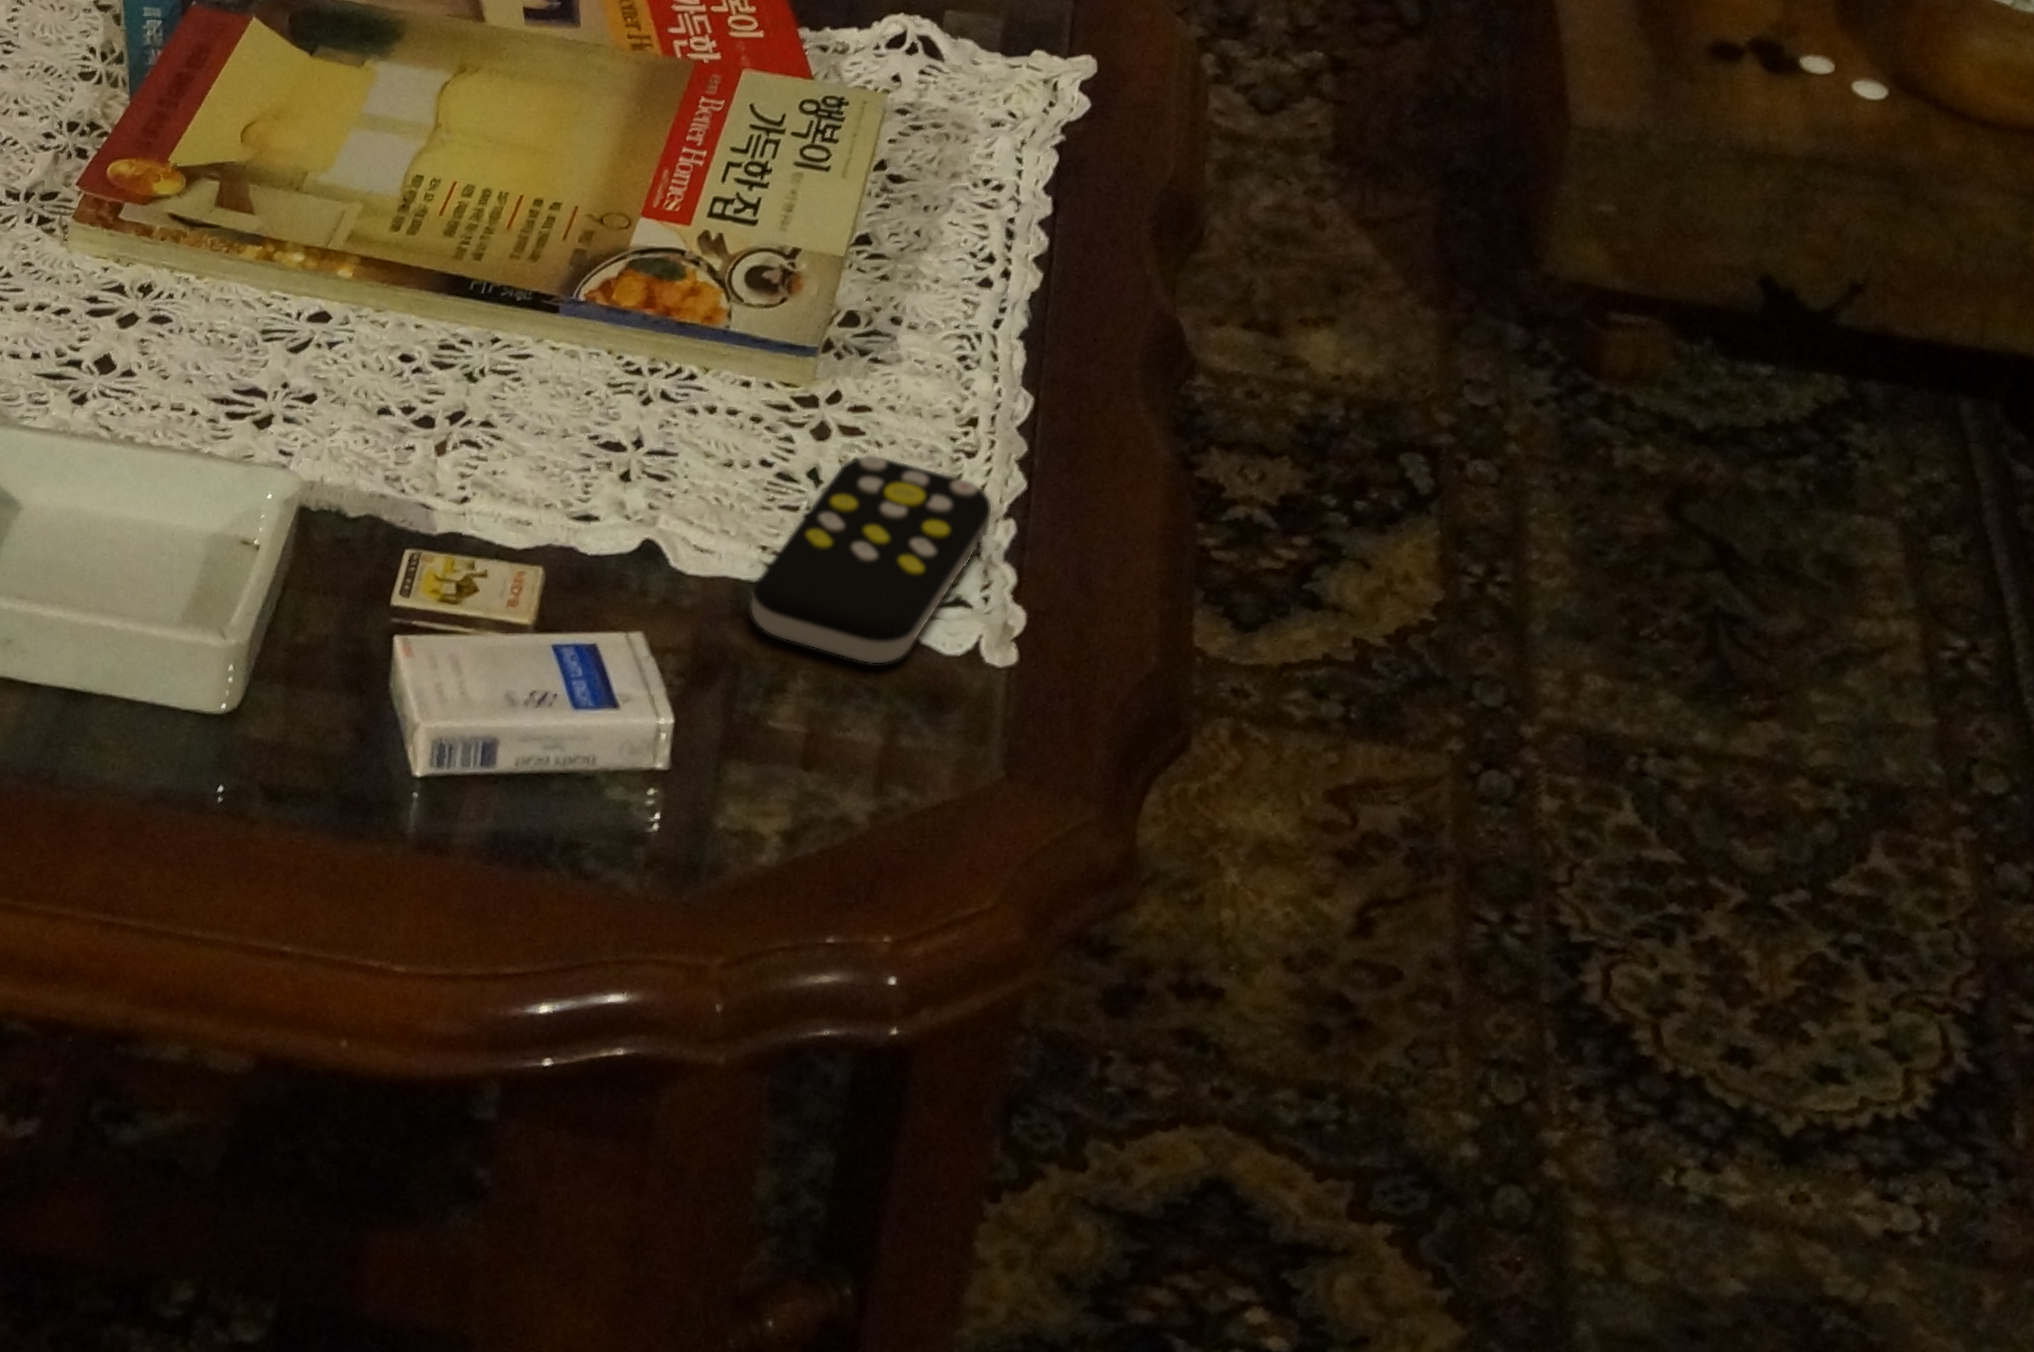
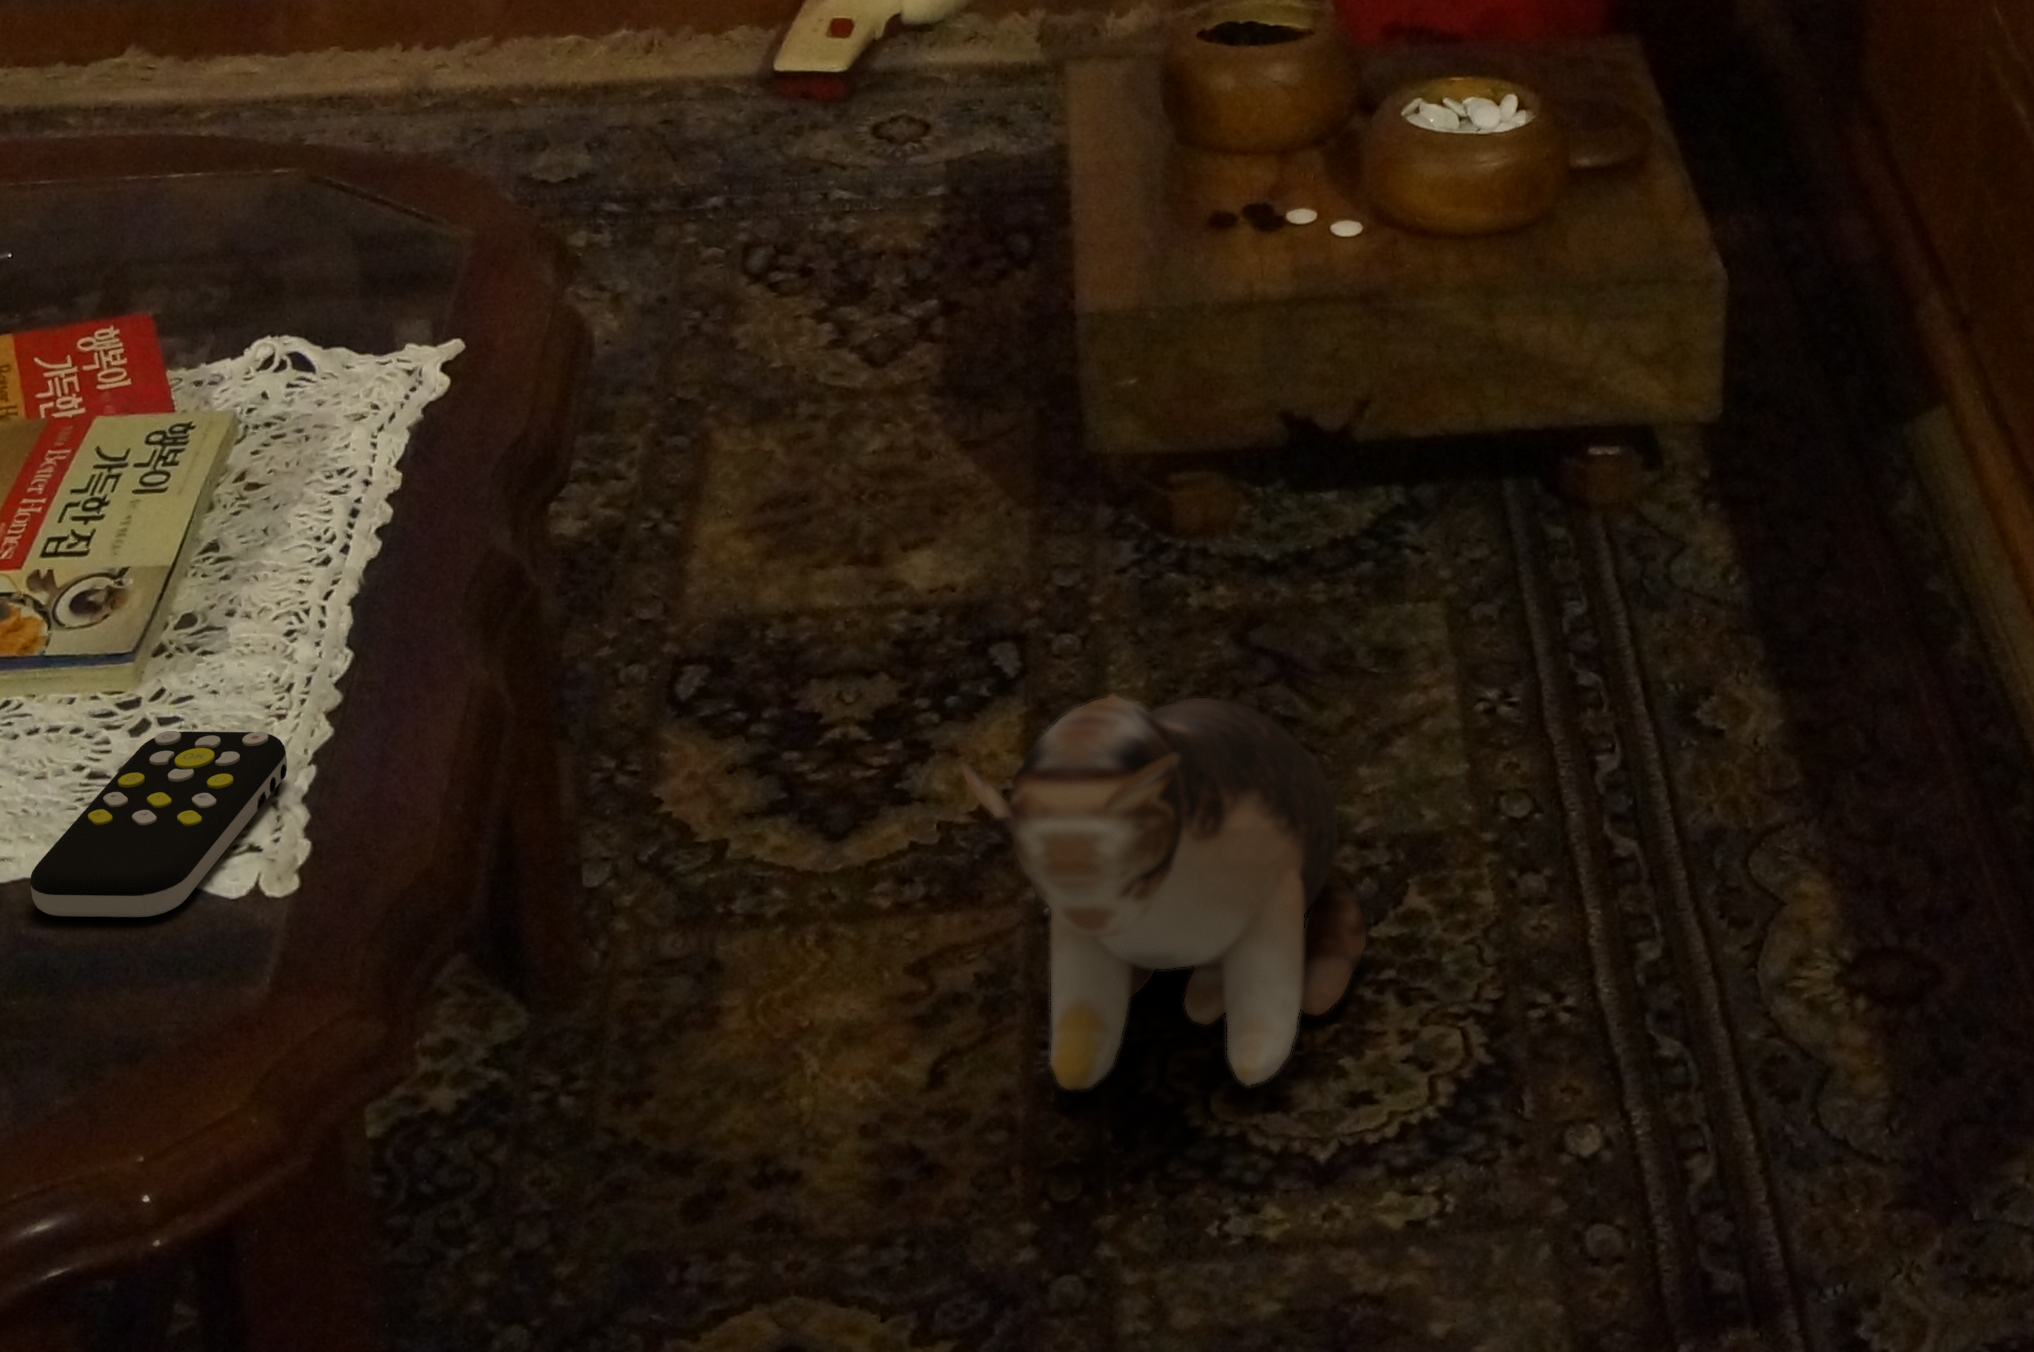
plush toy: none [1499,594,1848,1032] -> present [961,692,1366,1090]

